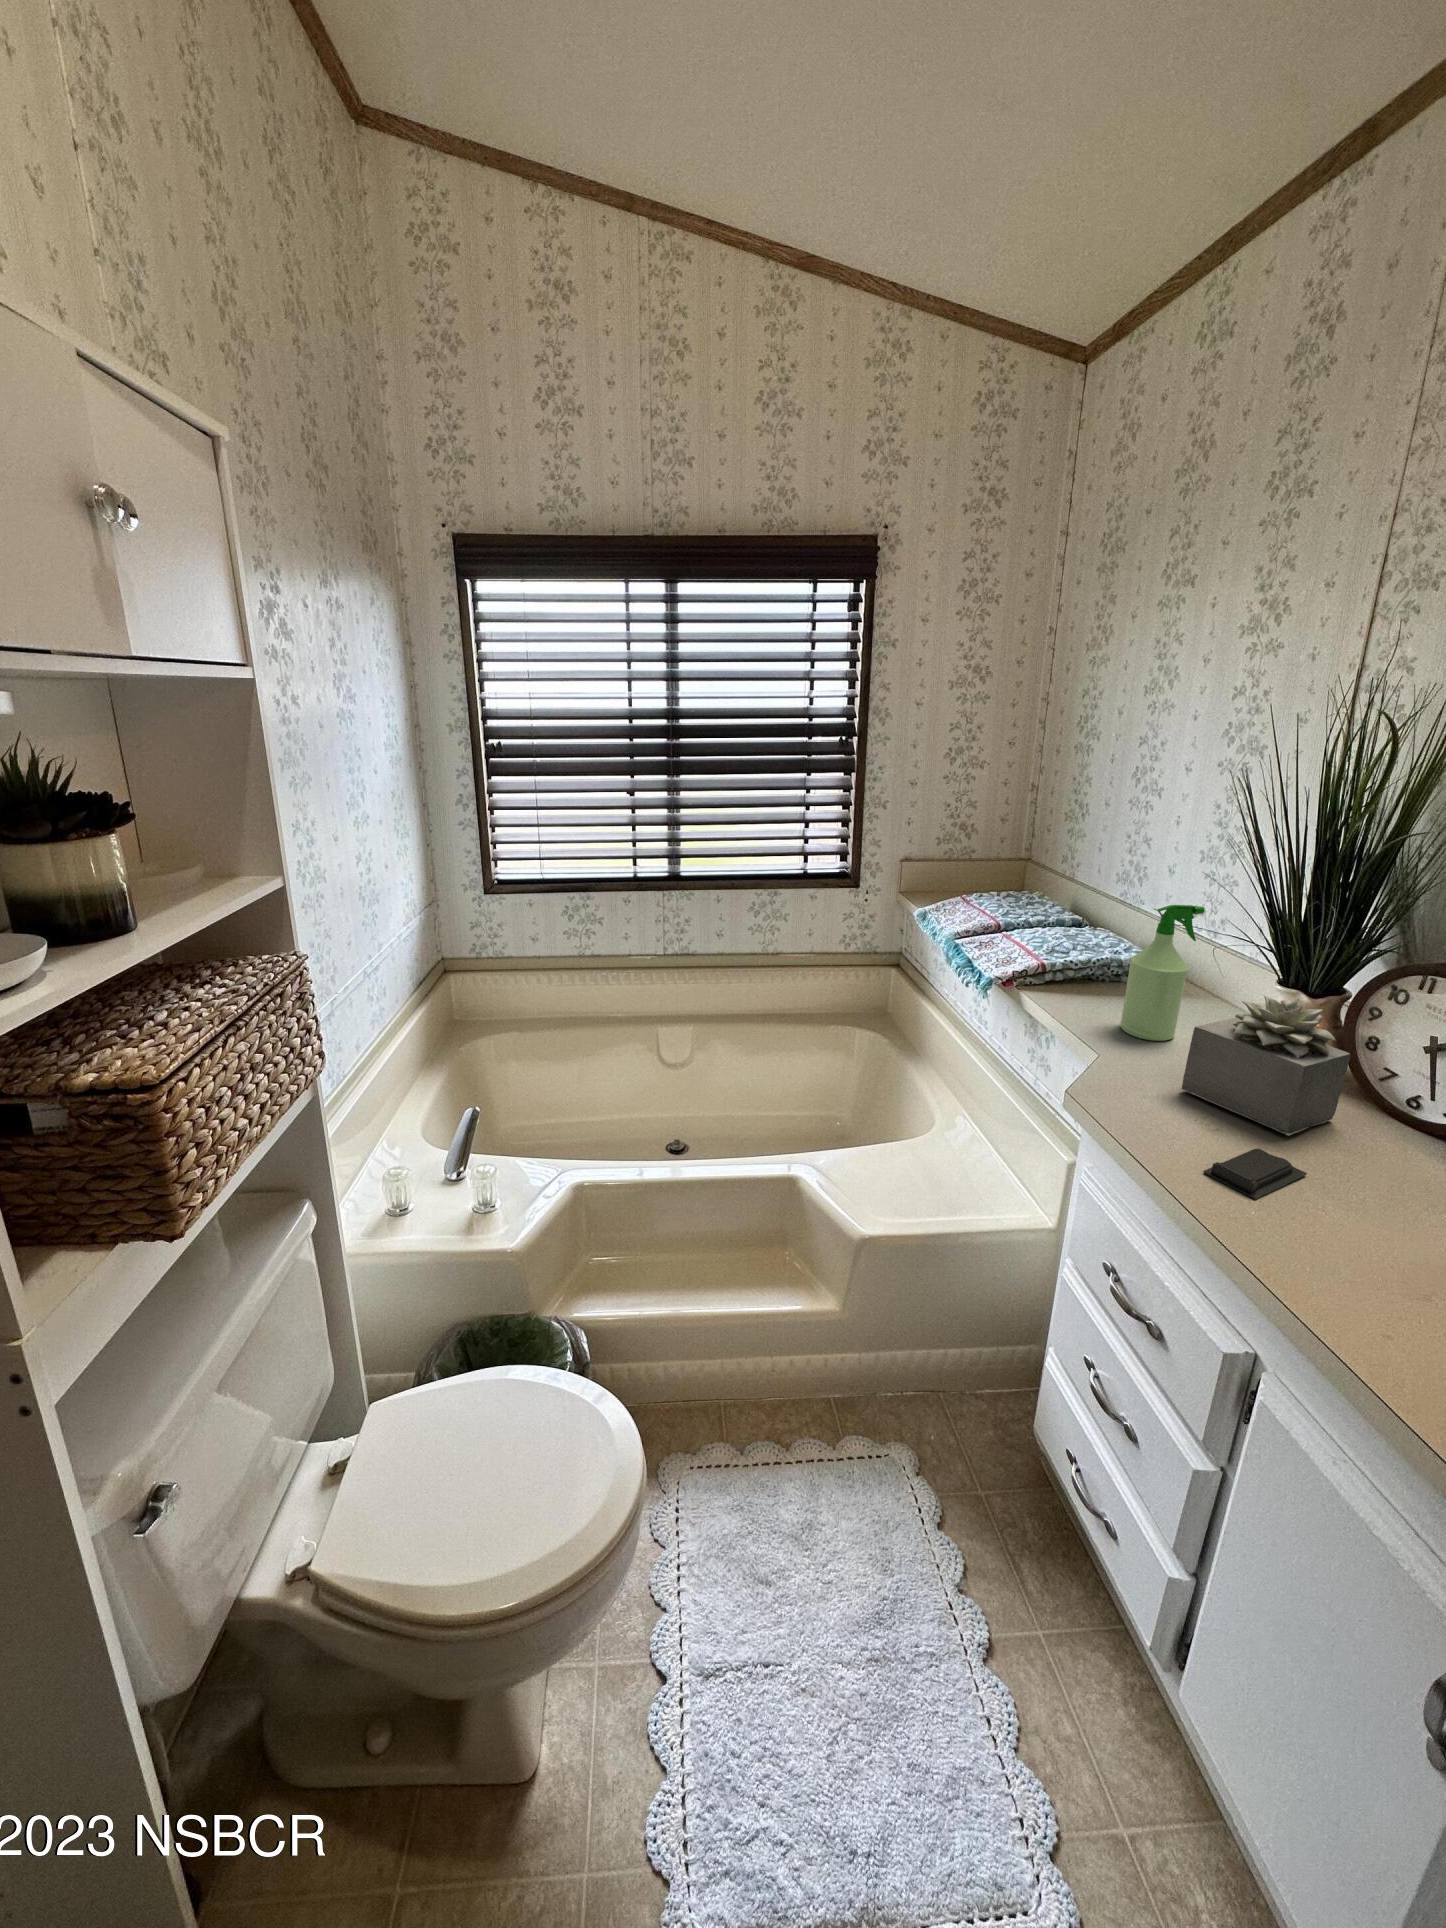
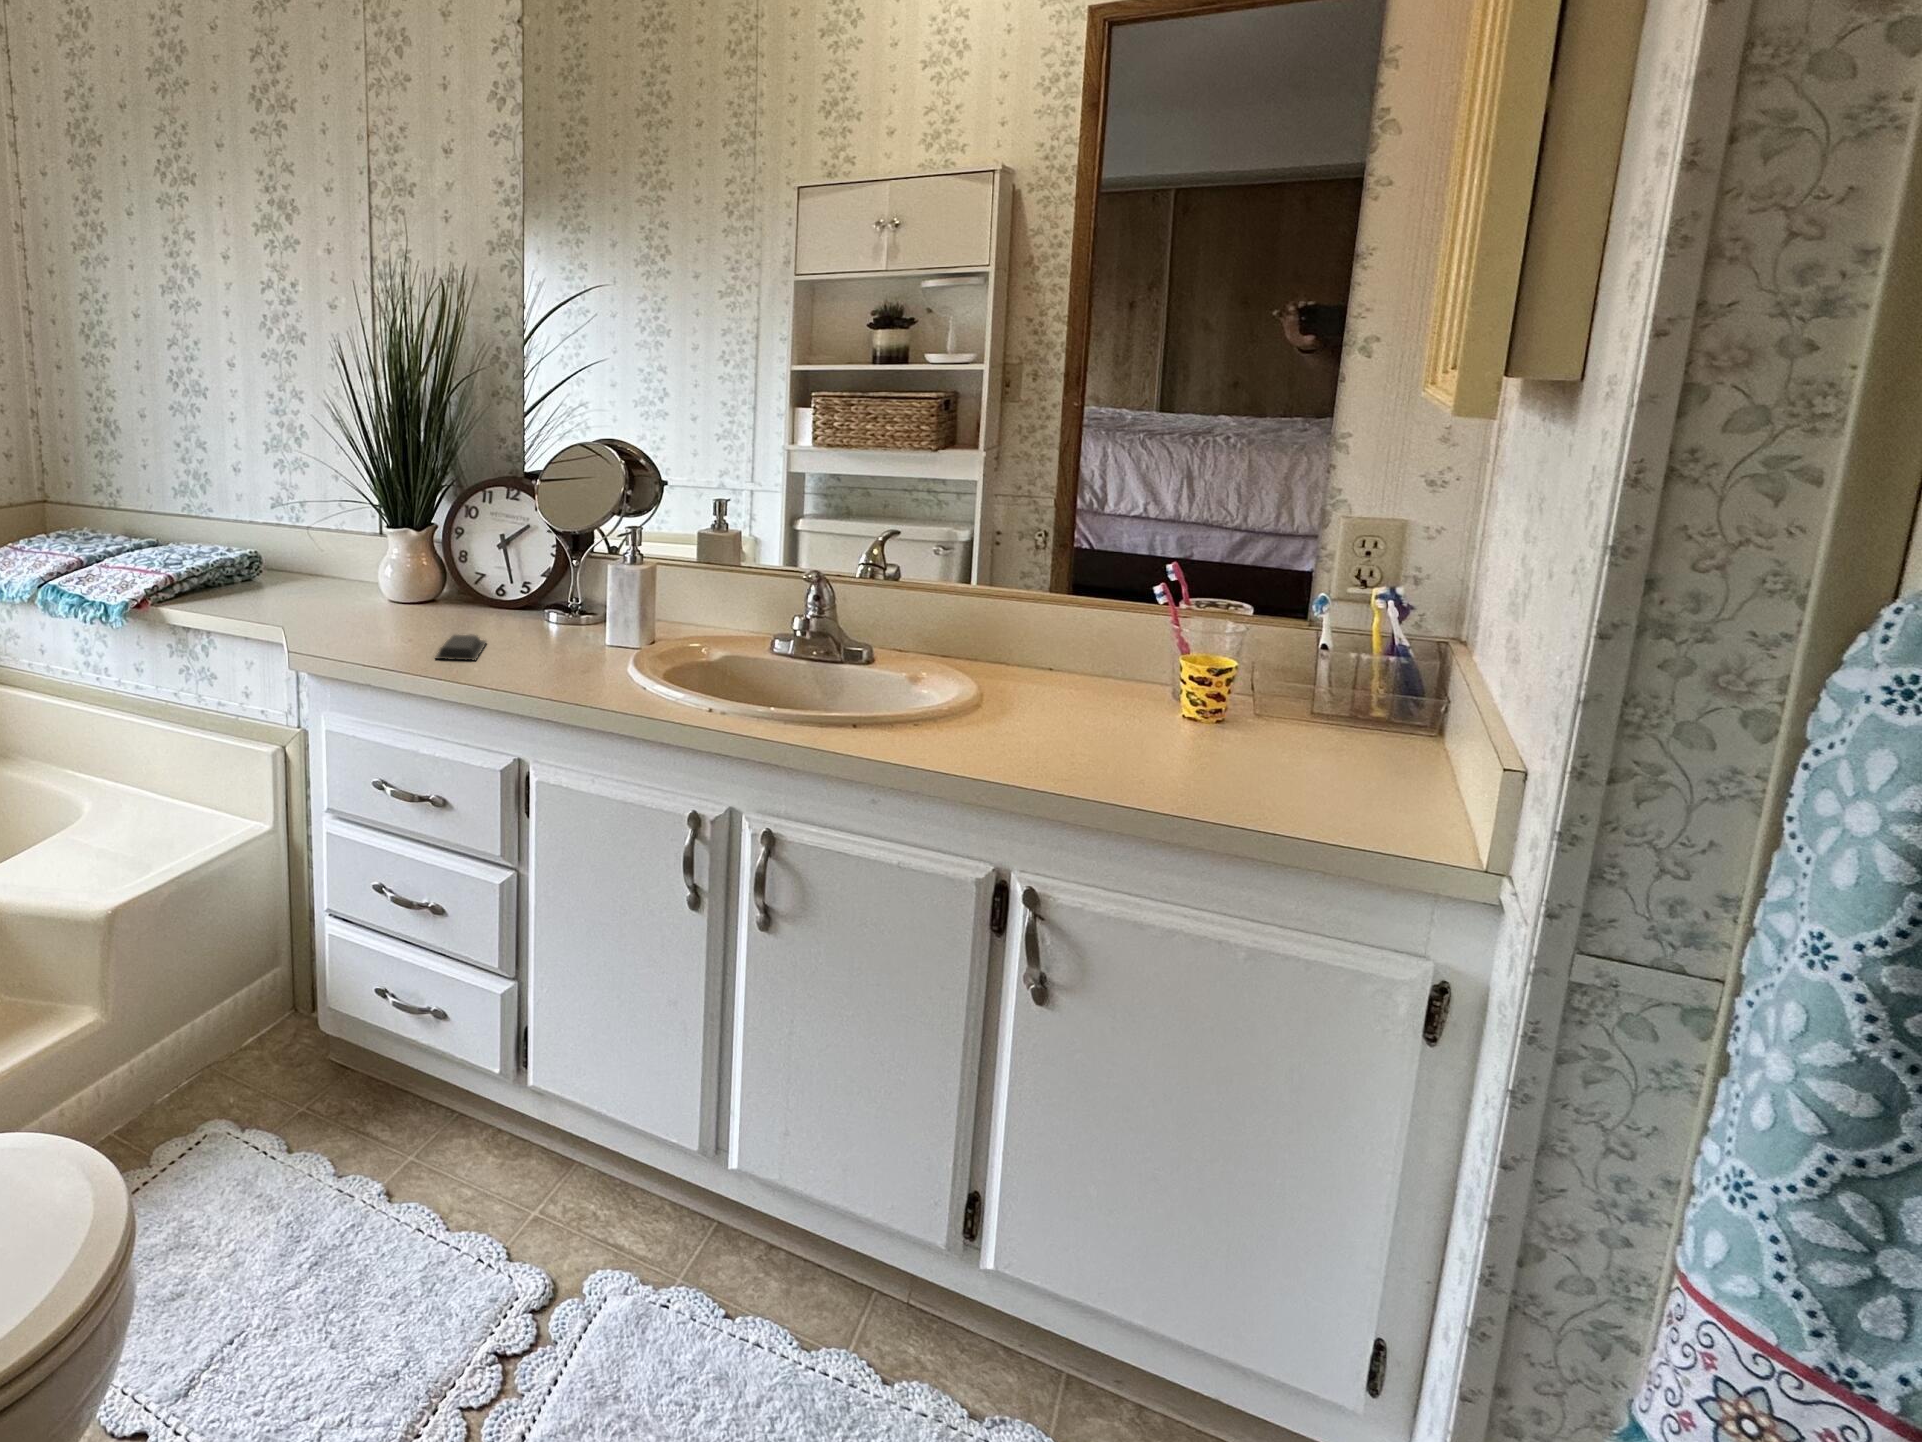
spray bottle: present [1120,905,1205,1041] -> none [272,474,323,609]
succulent plant: present [1181,996,1351,1135] -> none [367,521,471,627]

